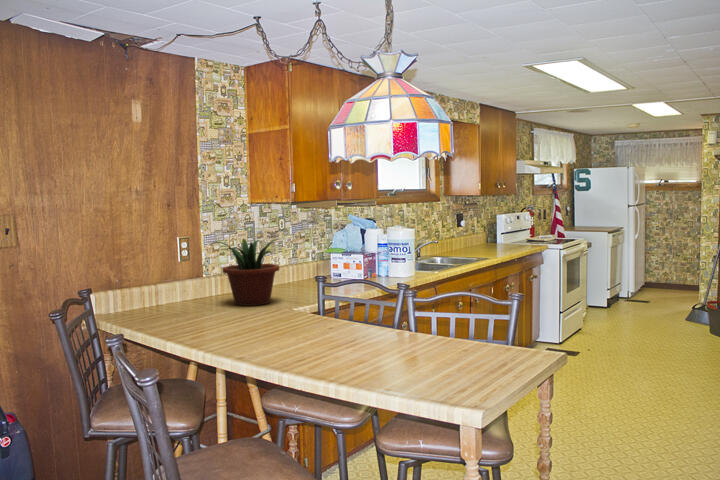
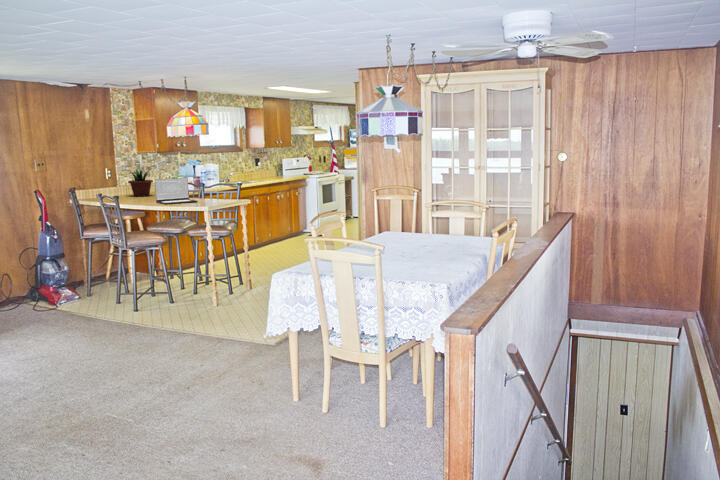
laptop: none [282,267,404,358] -> present [155,178,198,205]

